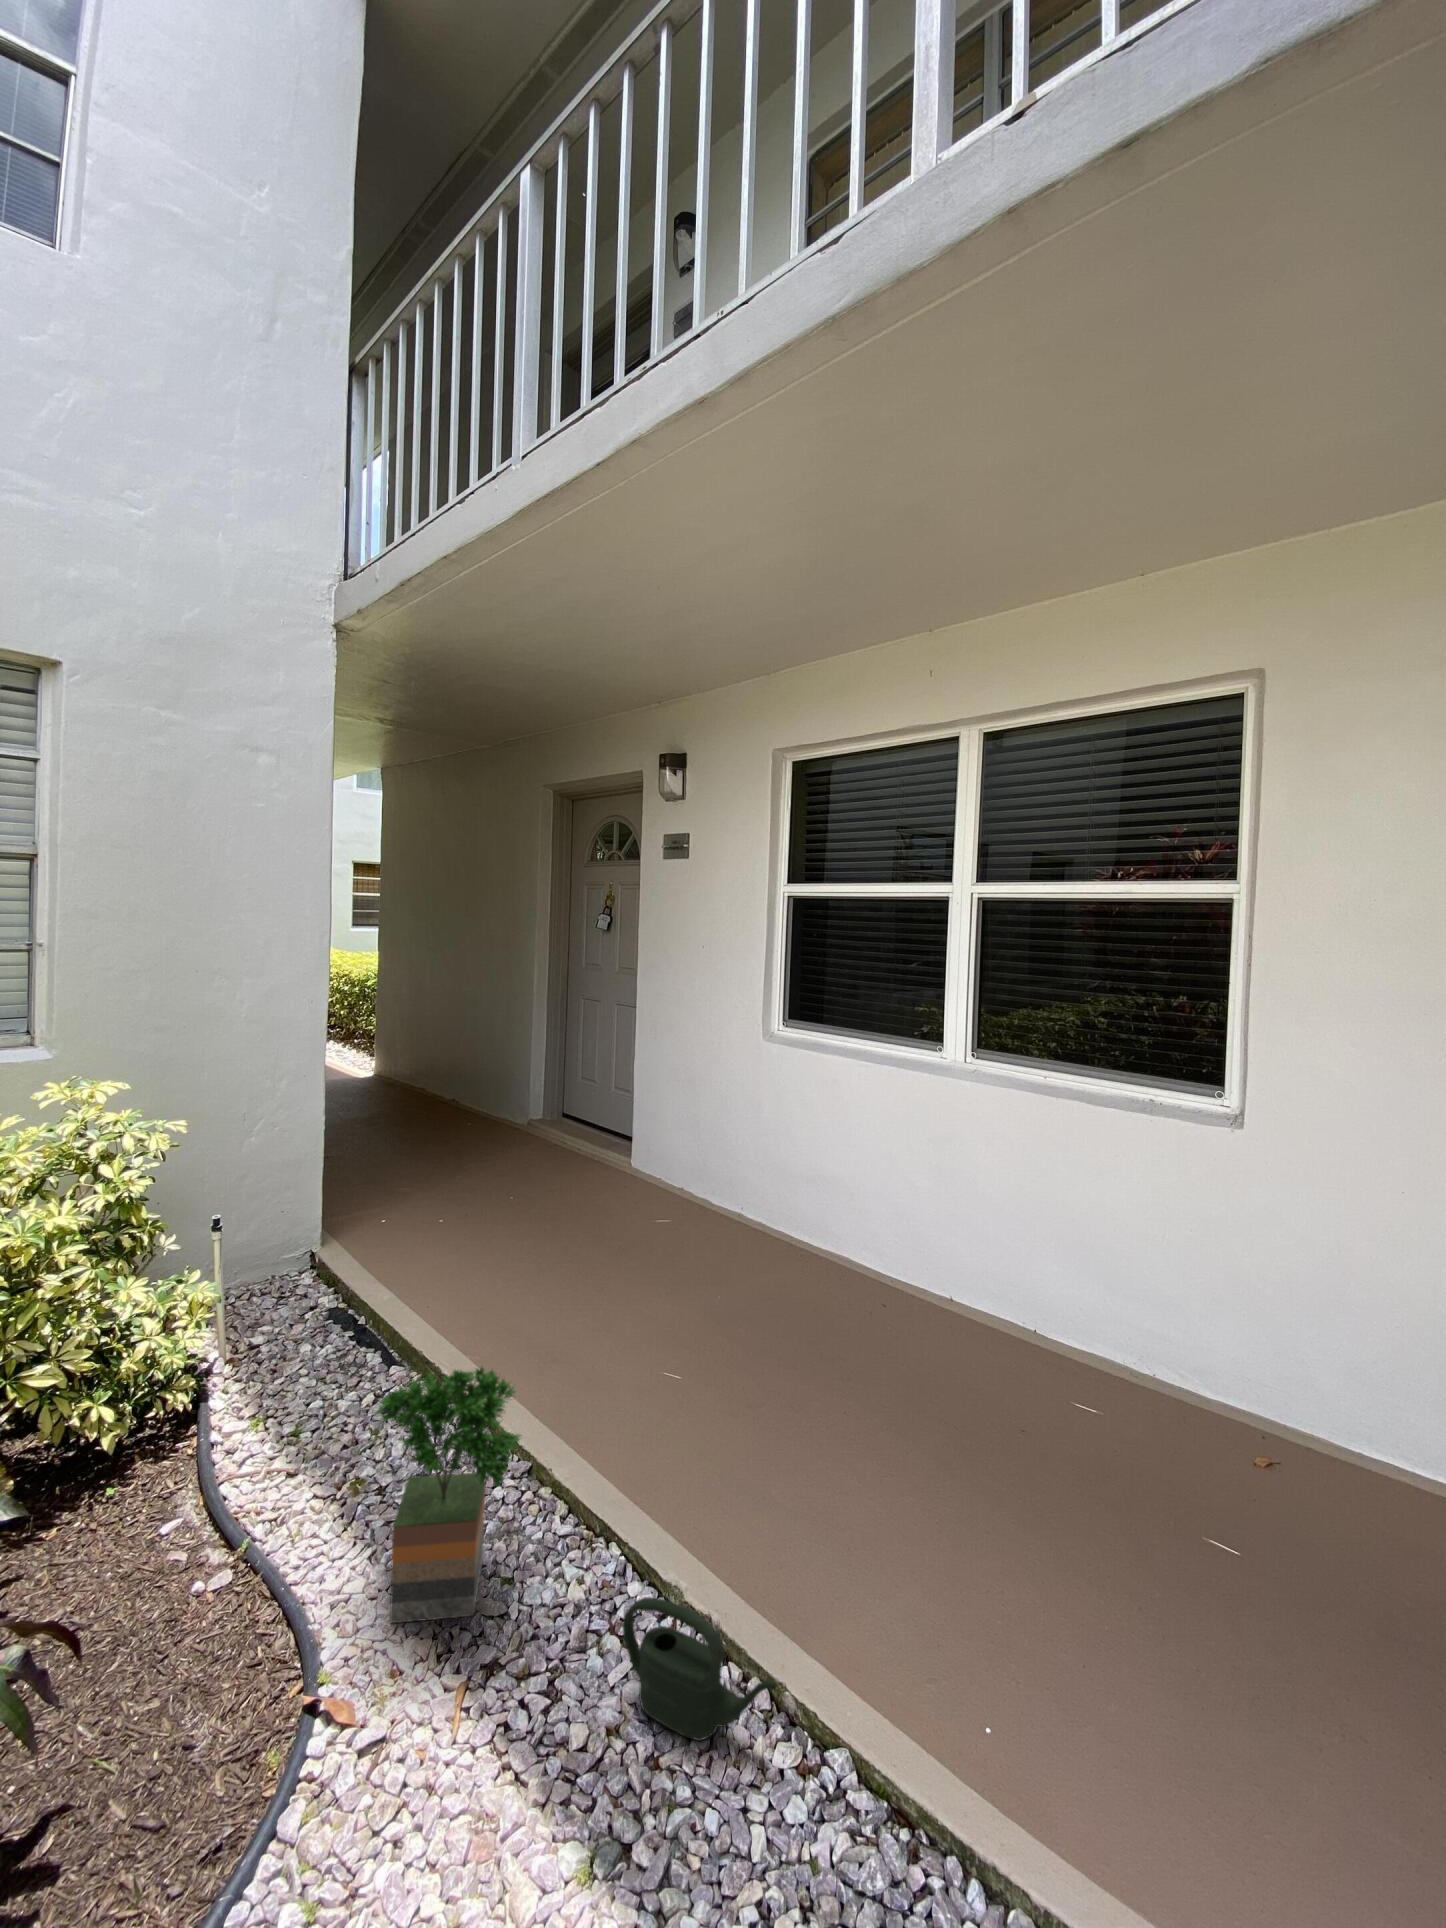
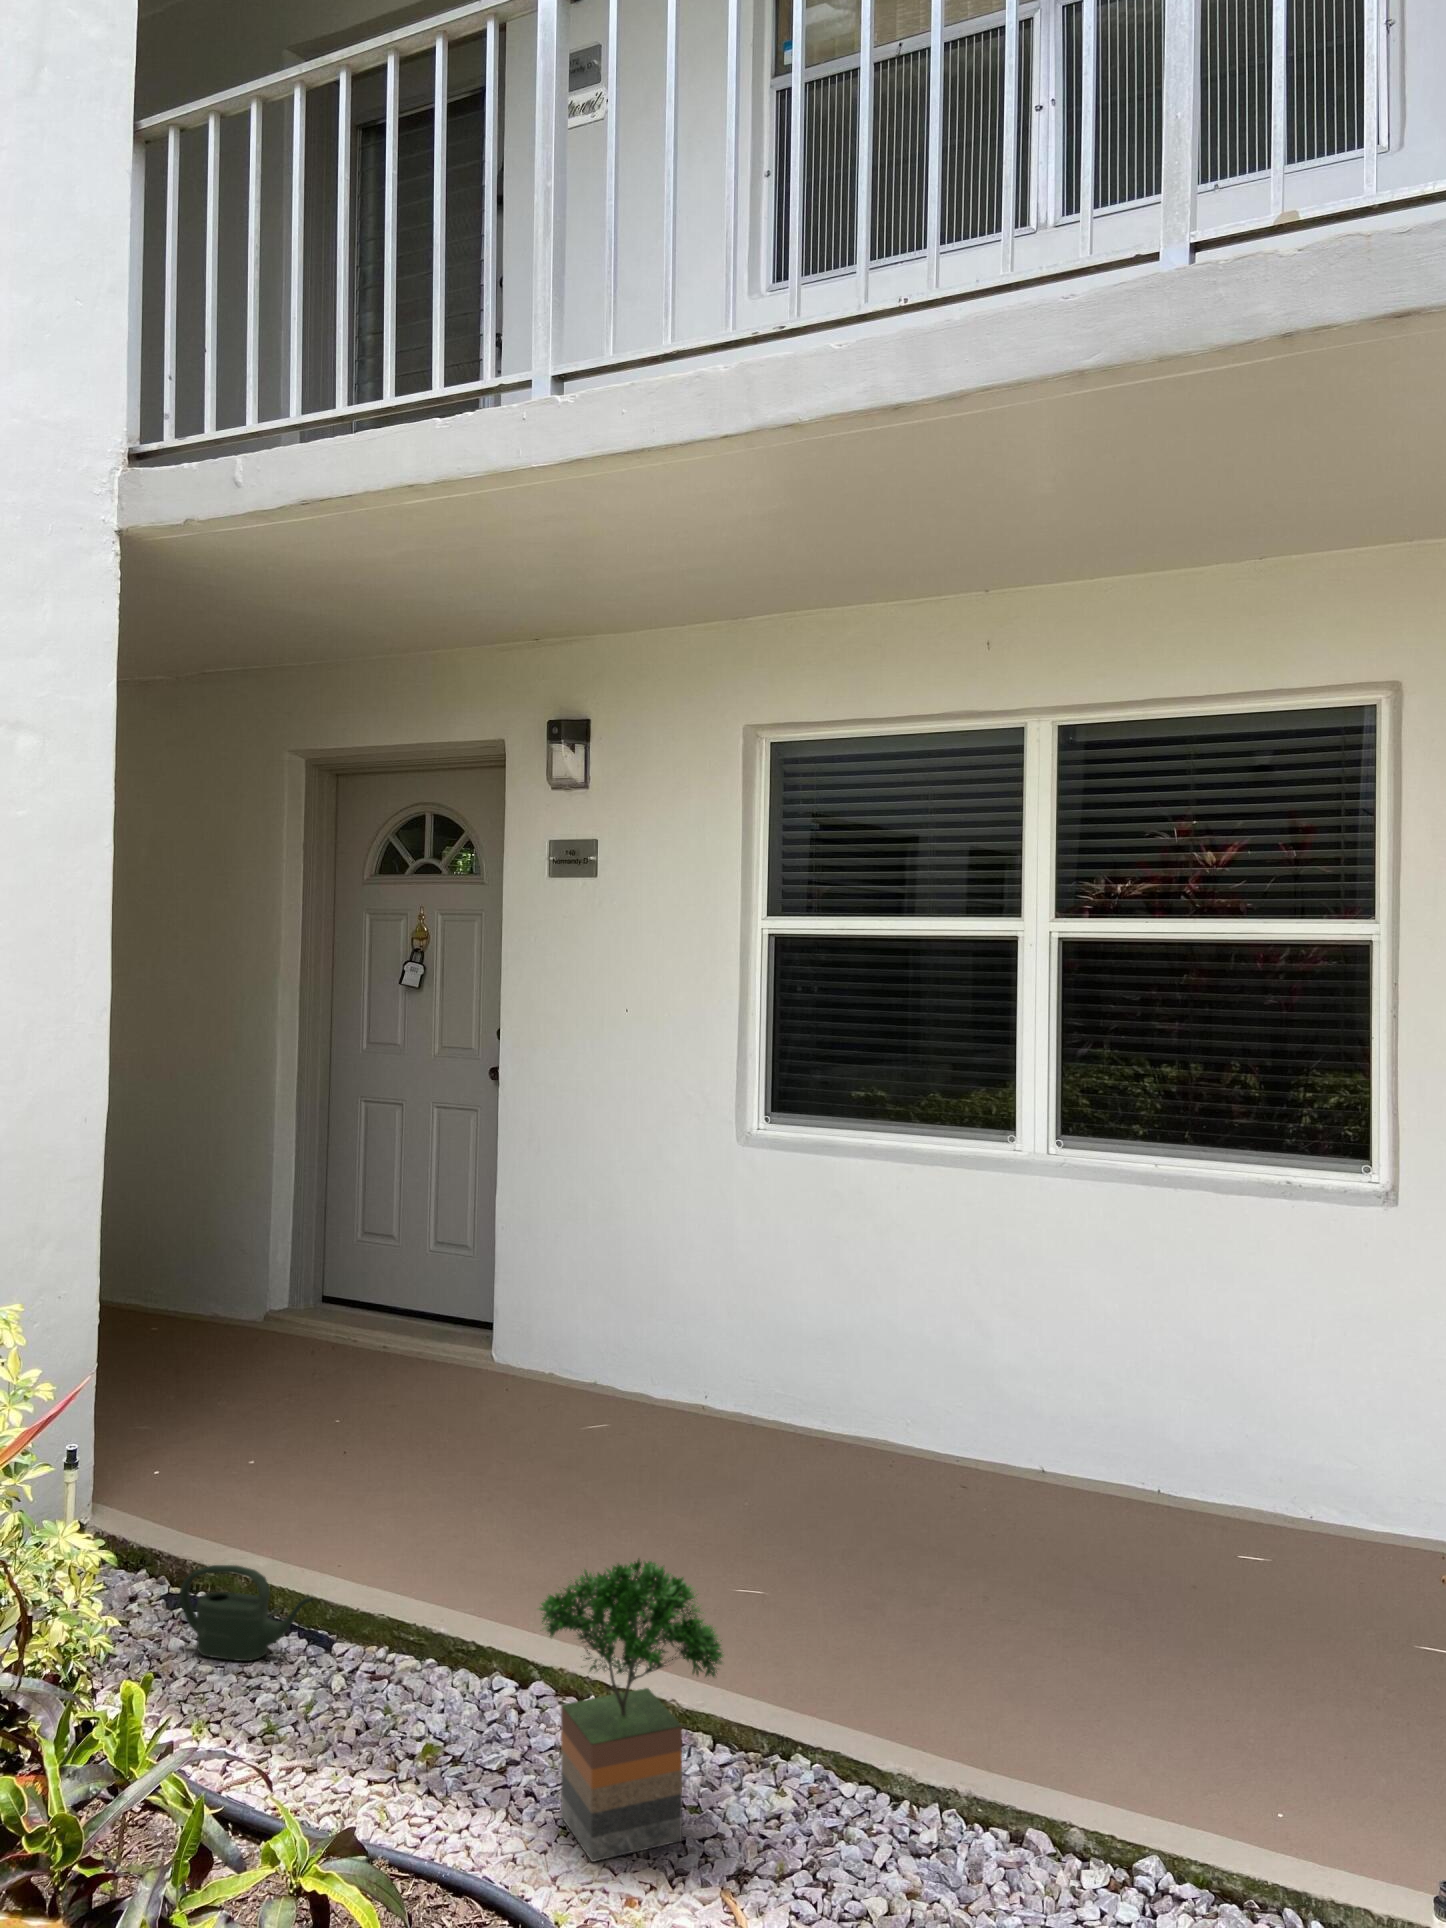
watering can: present [622,1598,776,1741] -> present [180,1565,313,1661]

